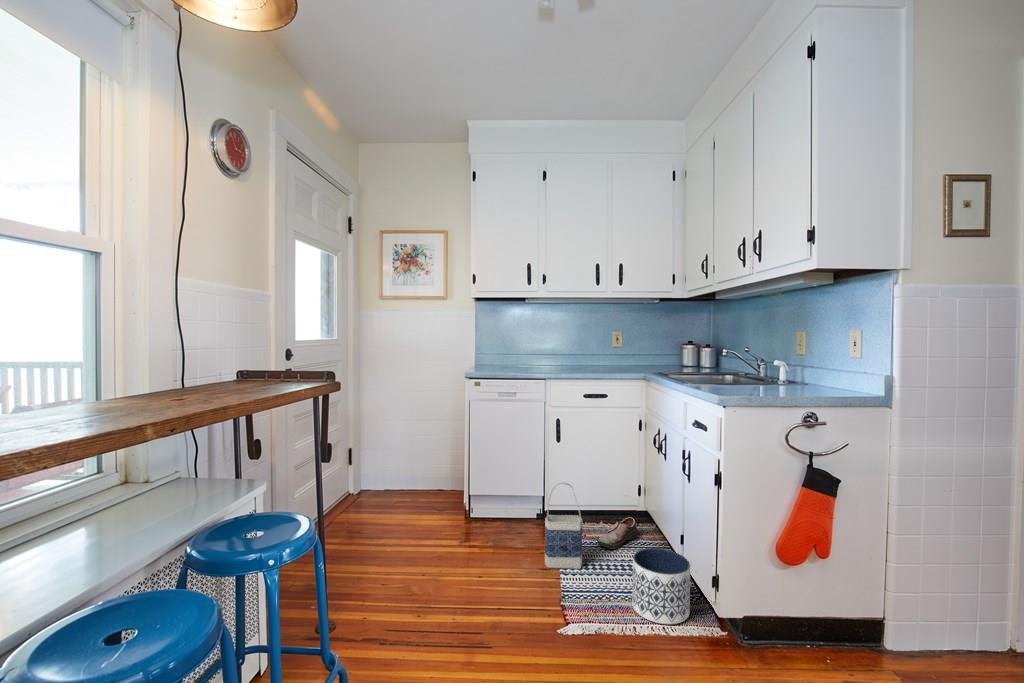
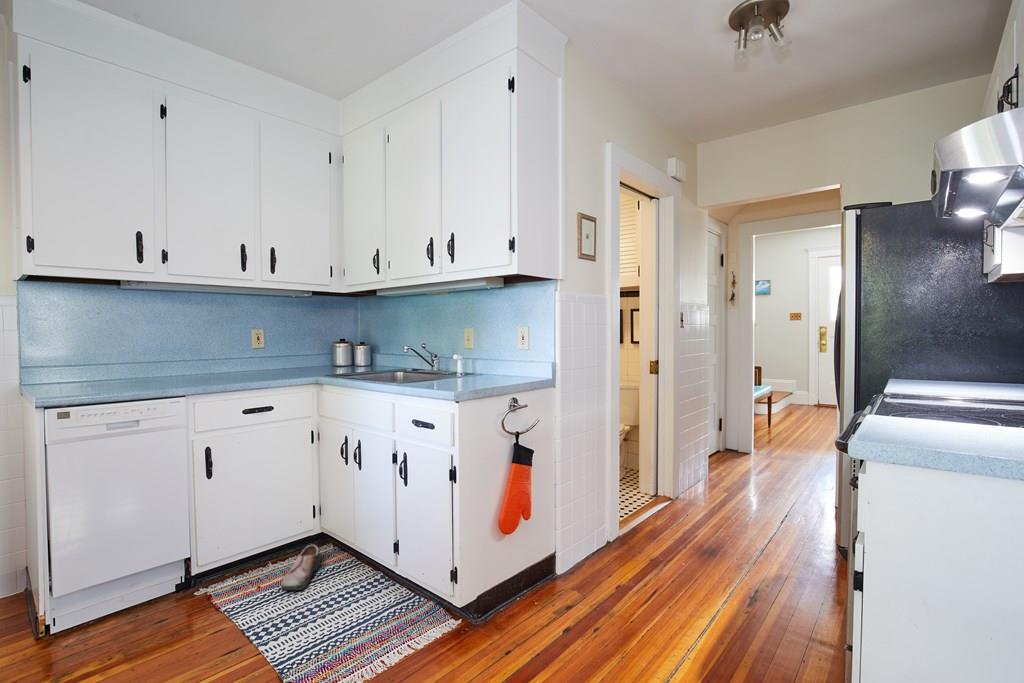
bag: present [545,482,582,569] -> none [226,528,280,648]
planter: present [632,548,690,624] -> none [363,563,423,646]

